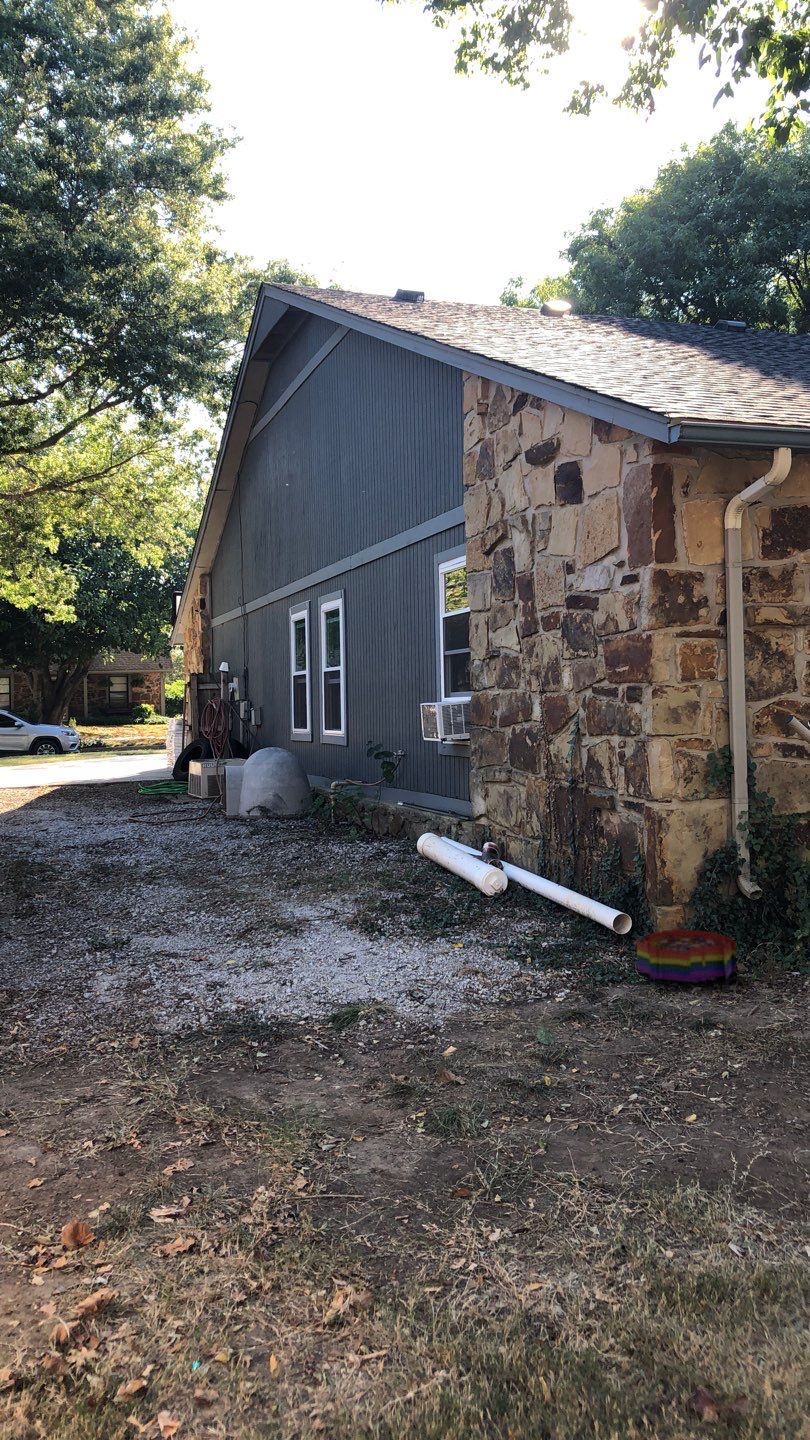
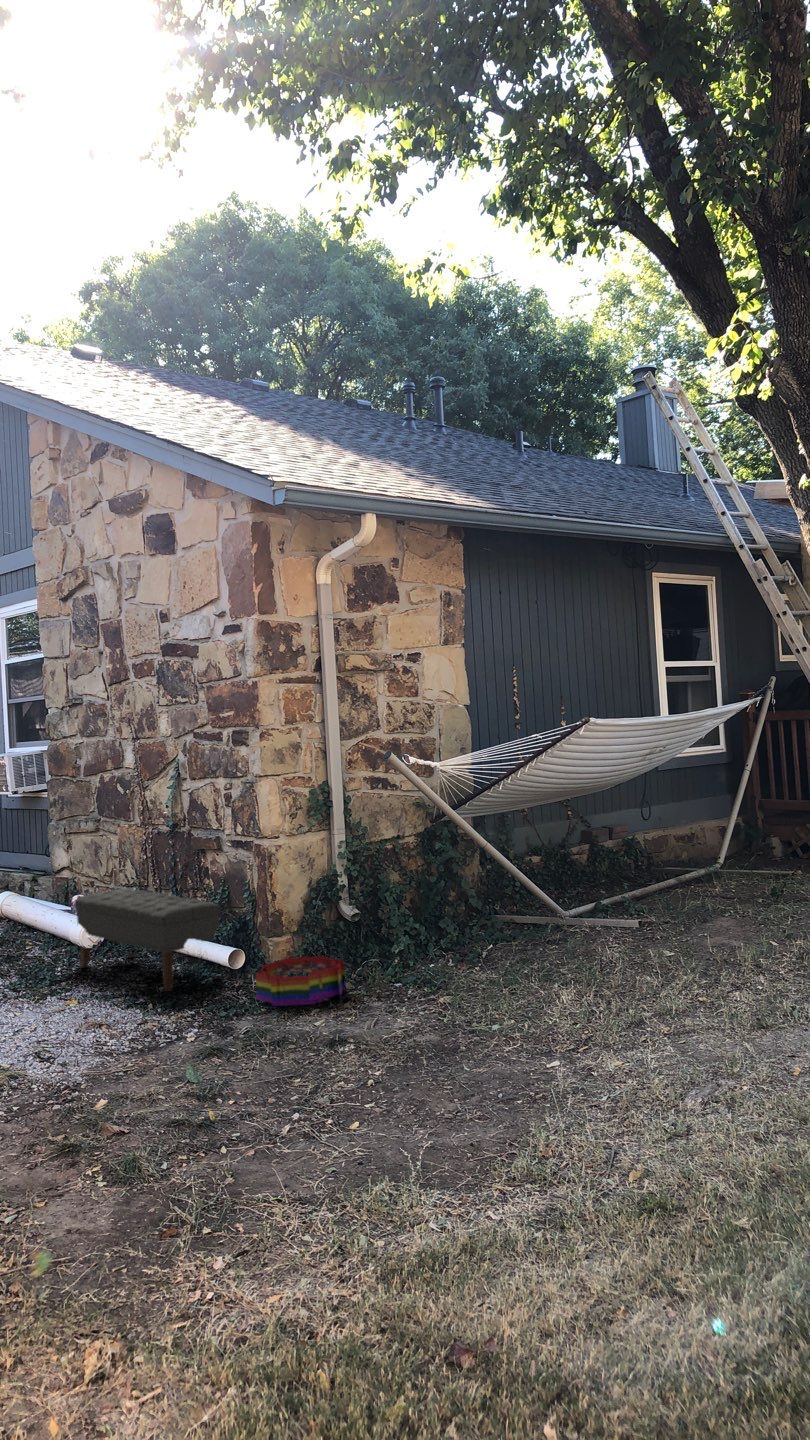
bench: none [477,841,612,948] -> present [75,889,221,991]

